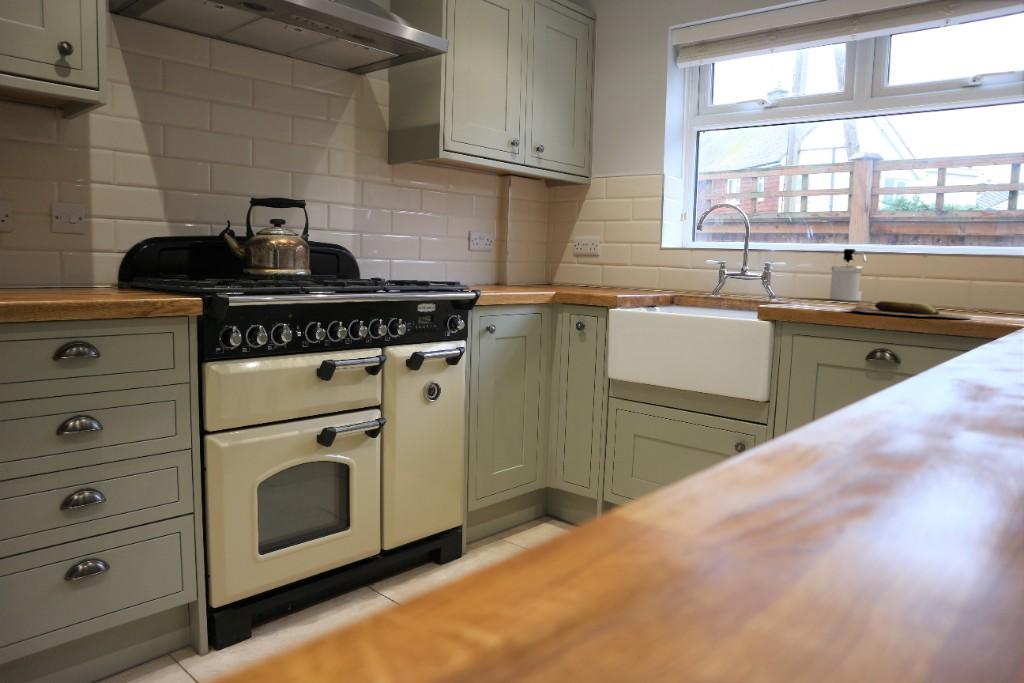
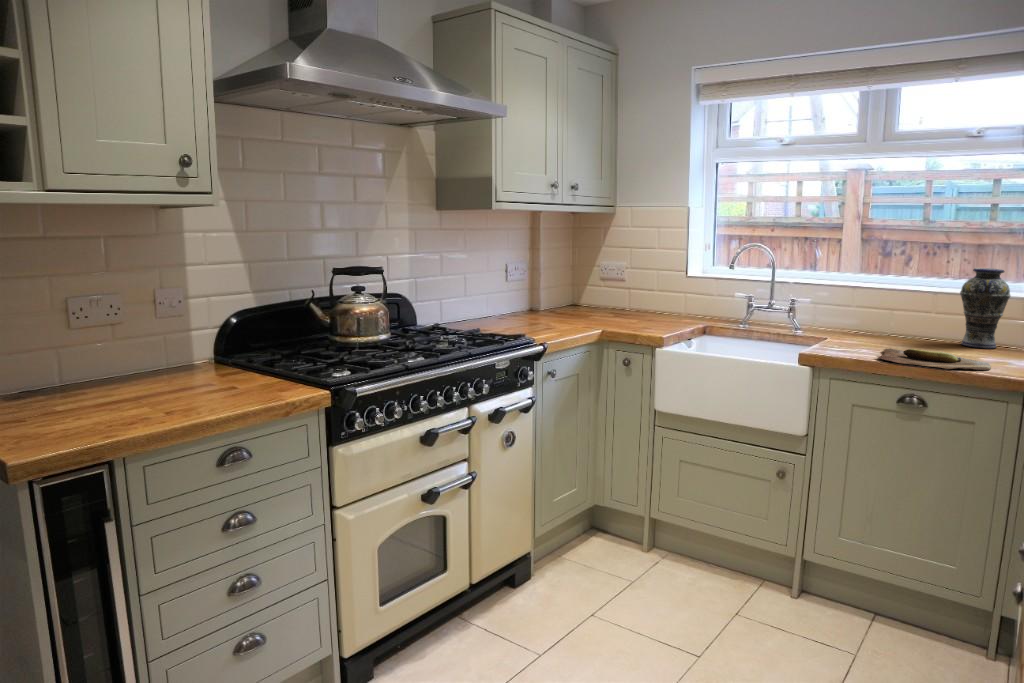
vase: none [949,222,1005,312] -> present [960,268,1010,349]
soap dispenser: present [830,249,866,301] -> none [847,283,883,331]

